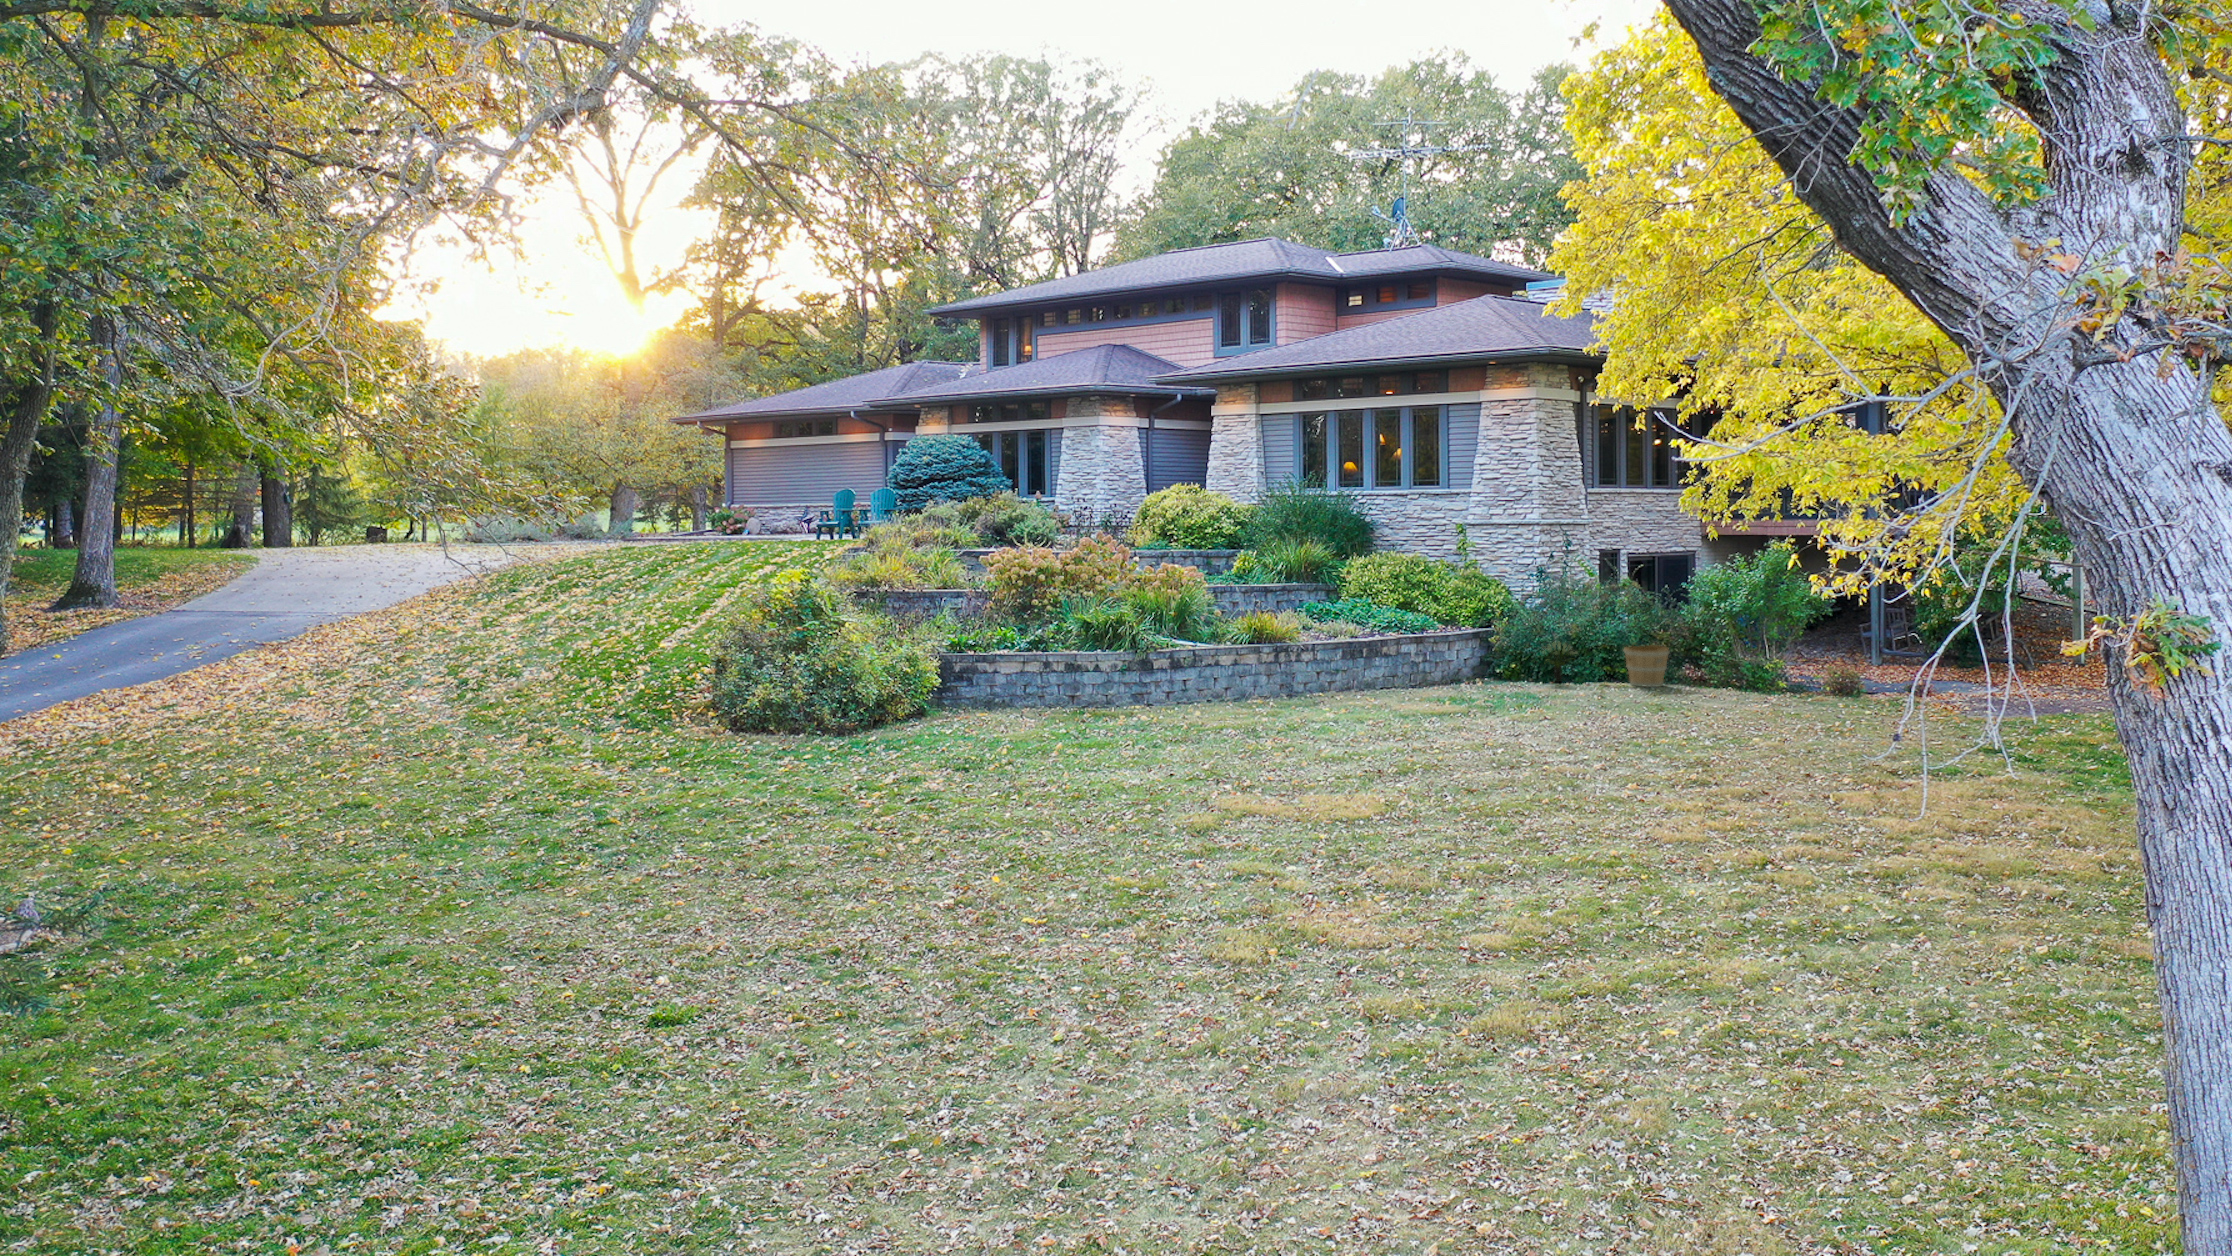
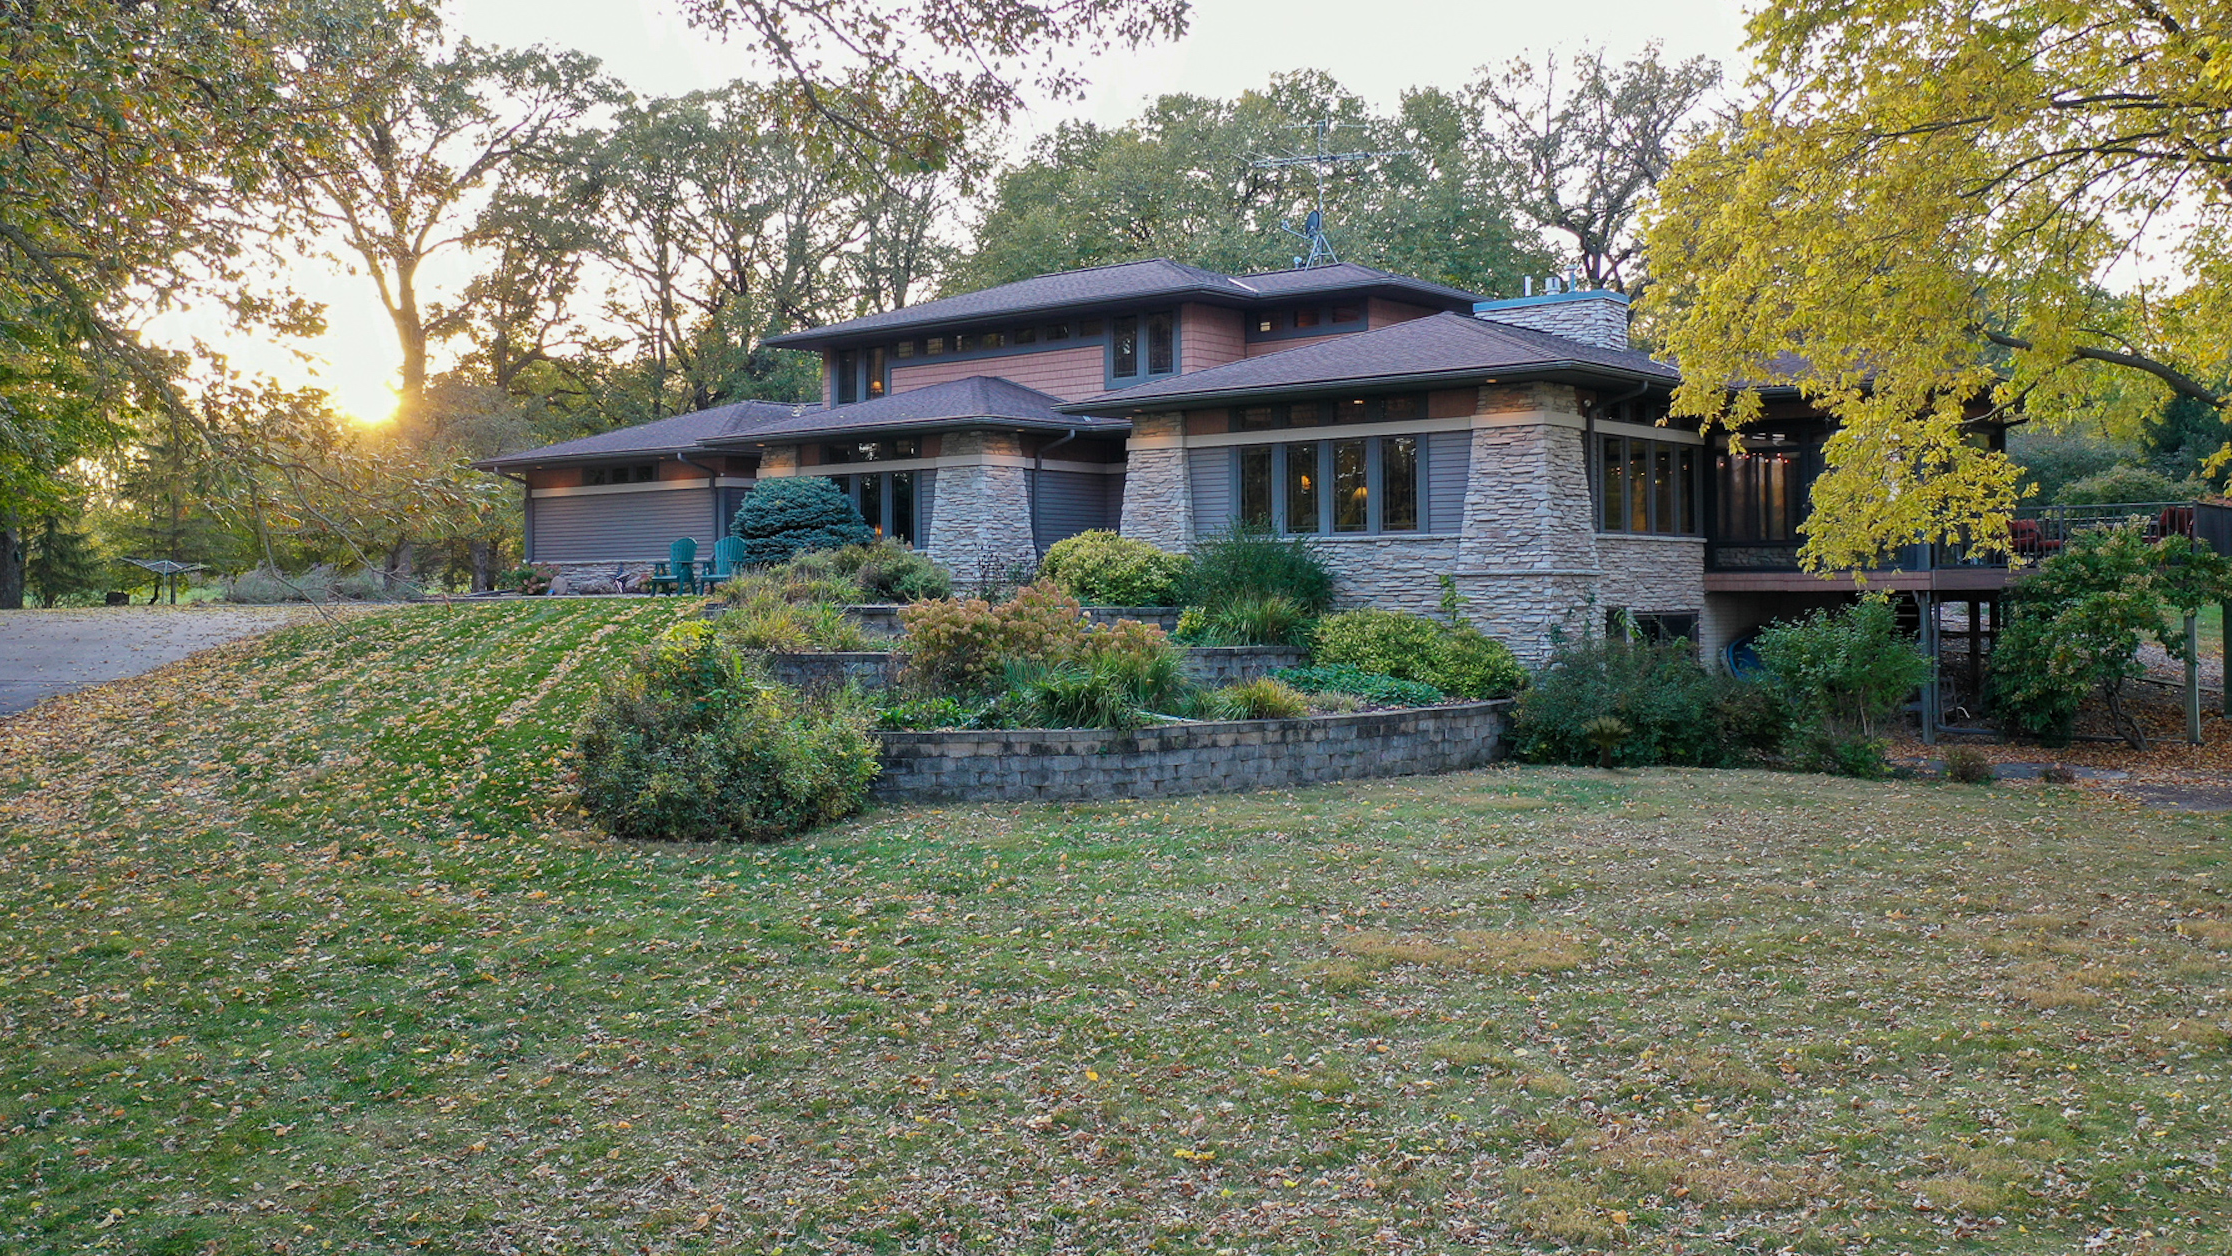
wooden bucket: present [1624,645,1669,687] -> none [1690,720,1750,773]

